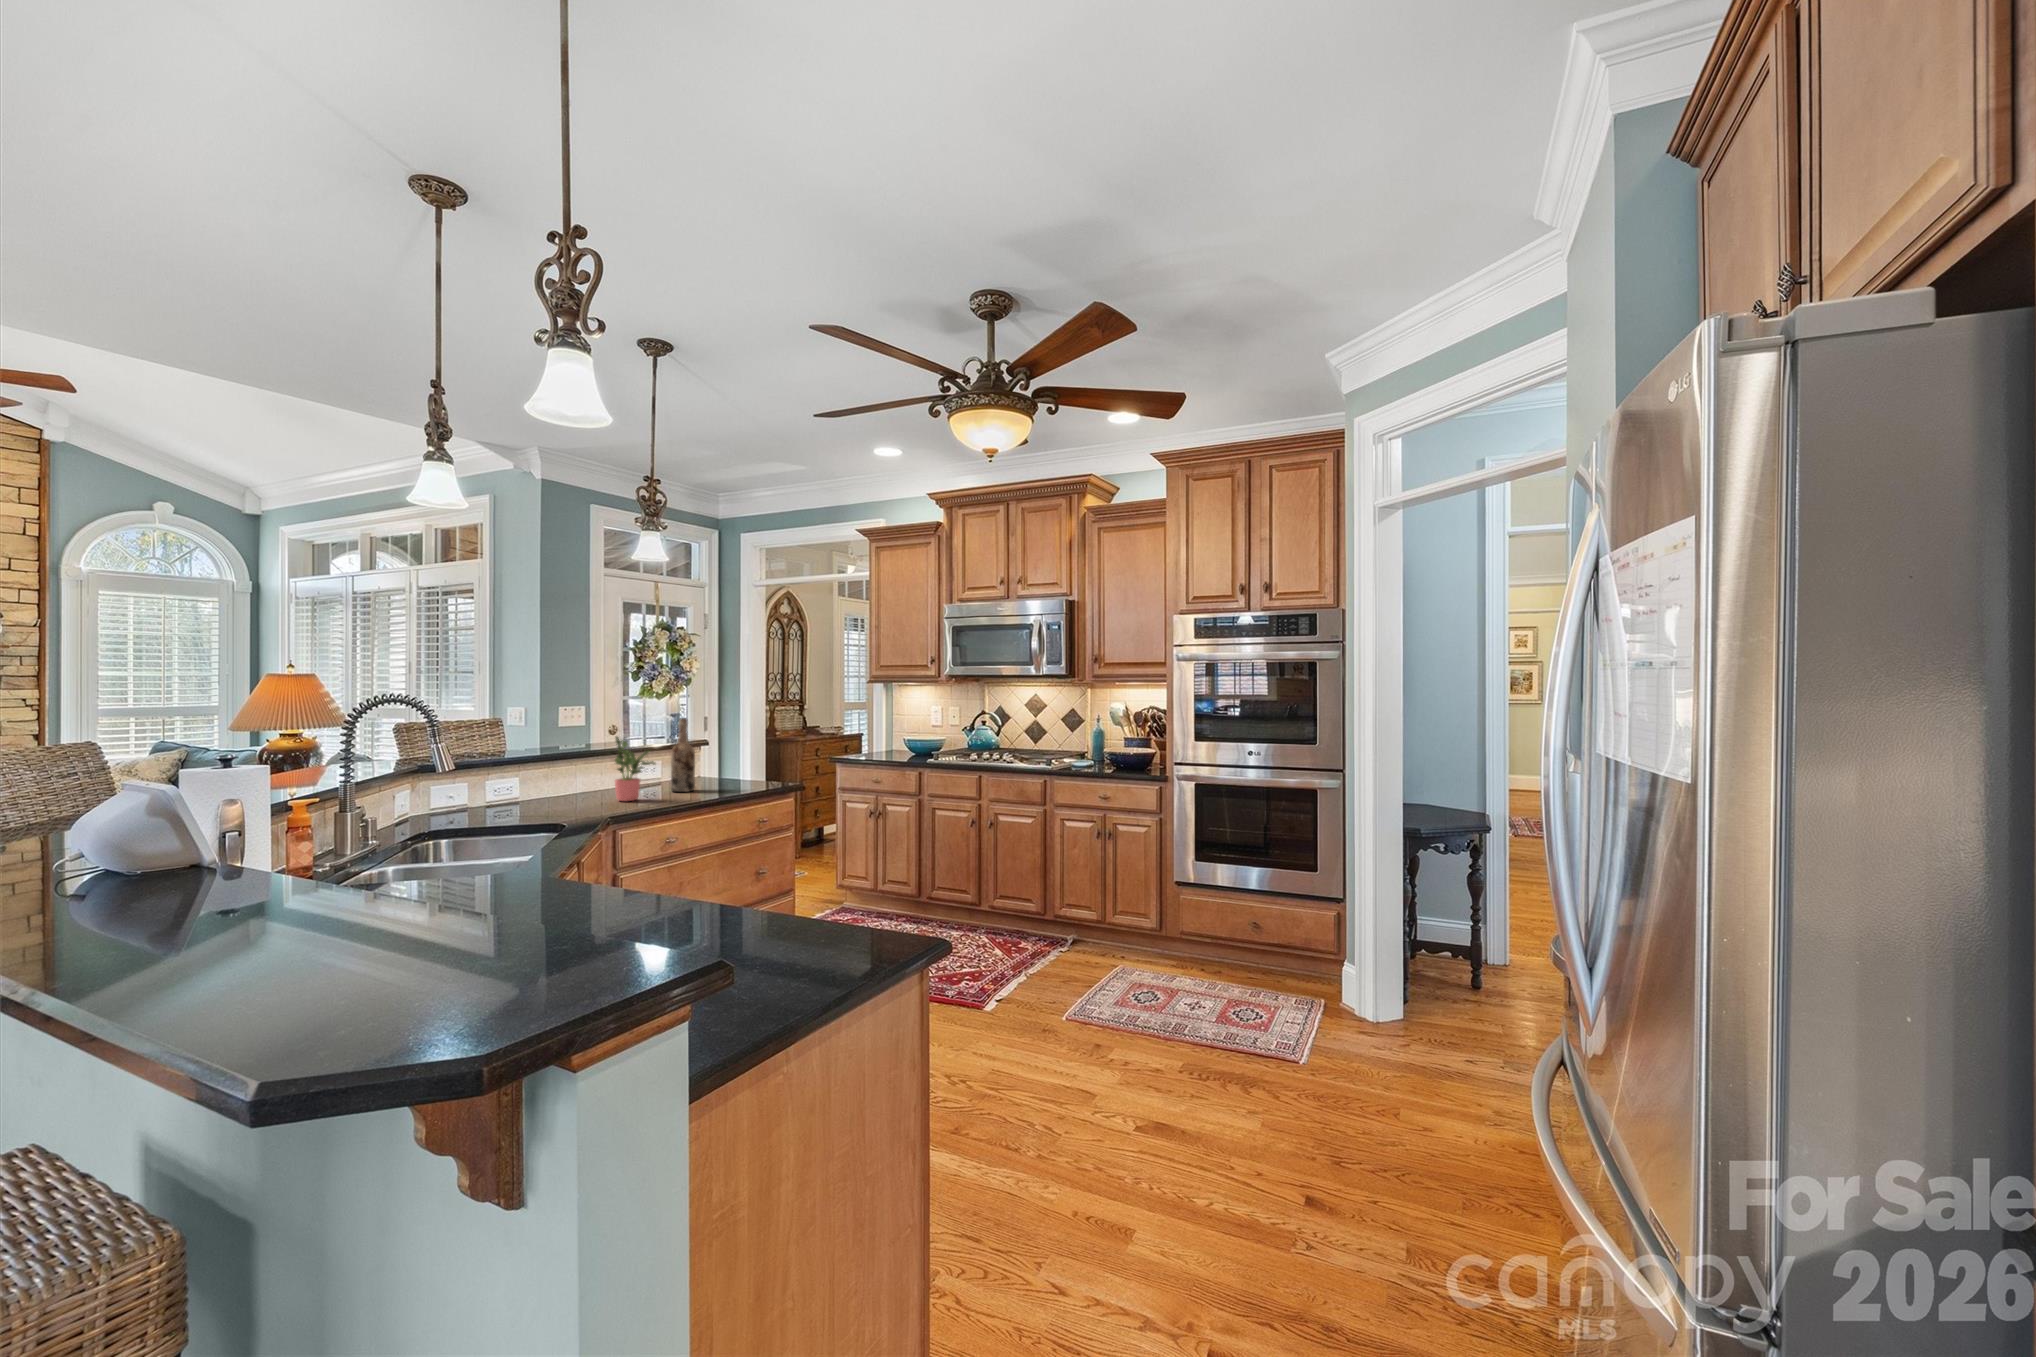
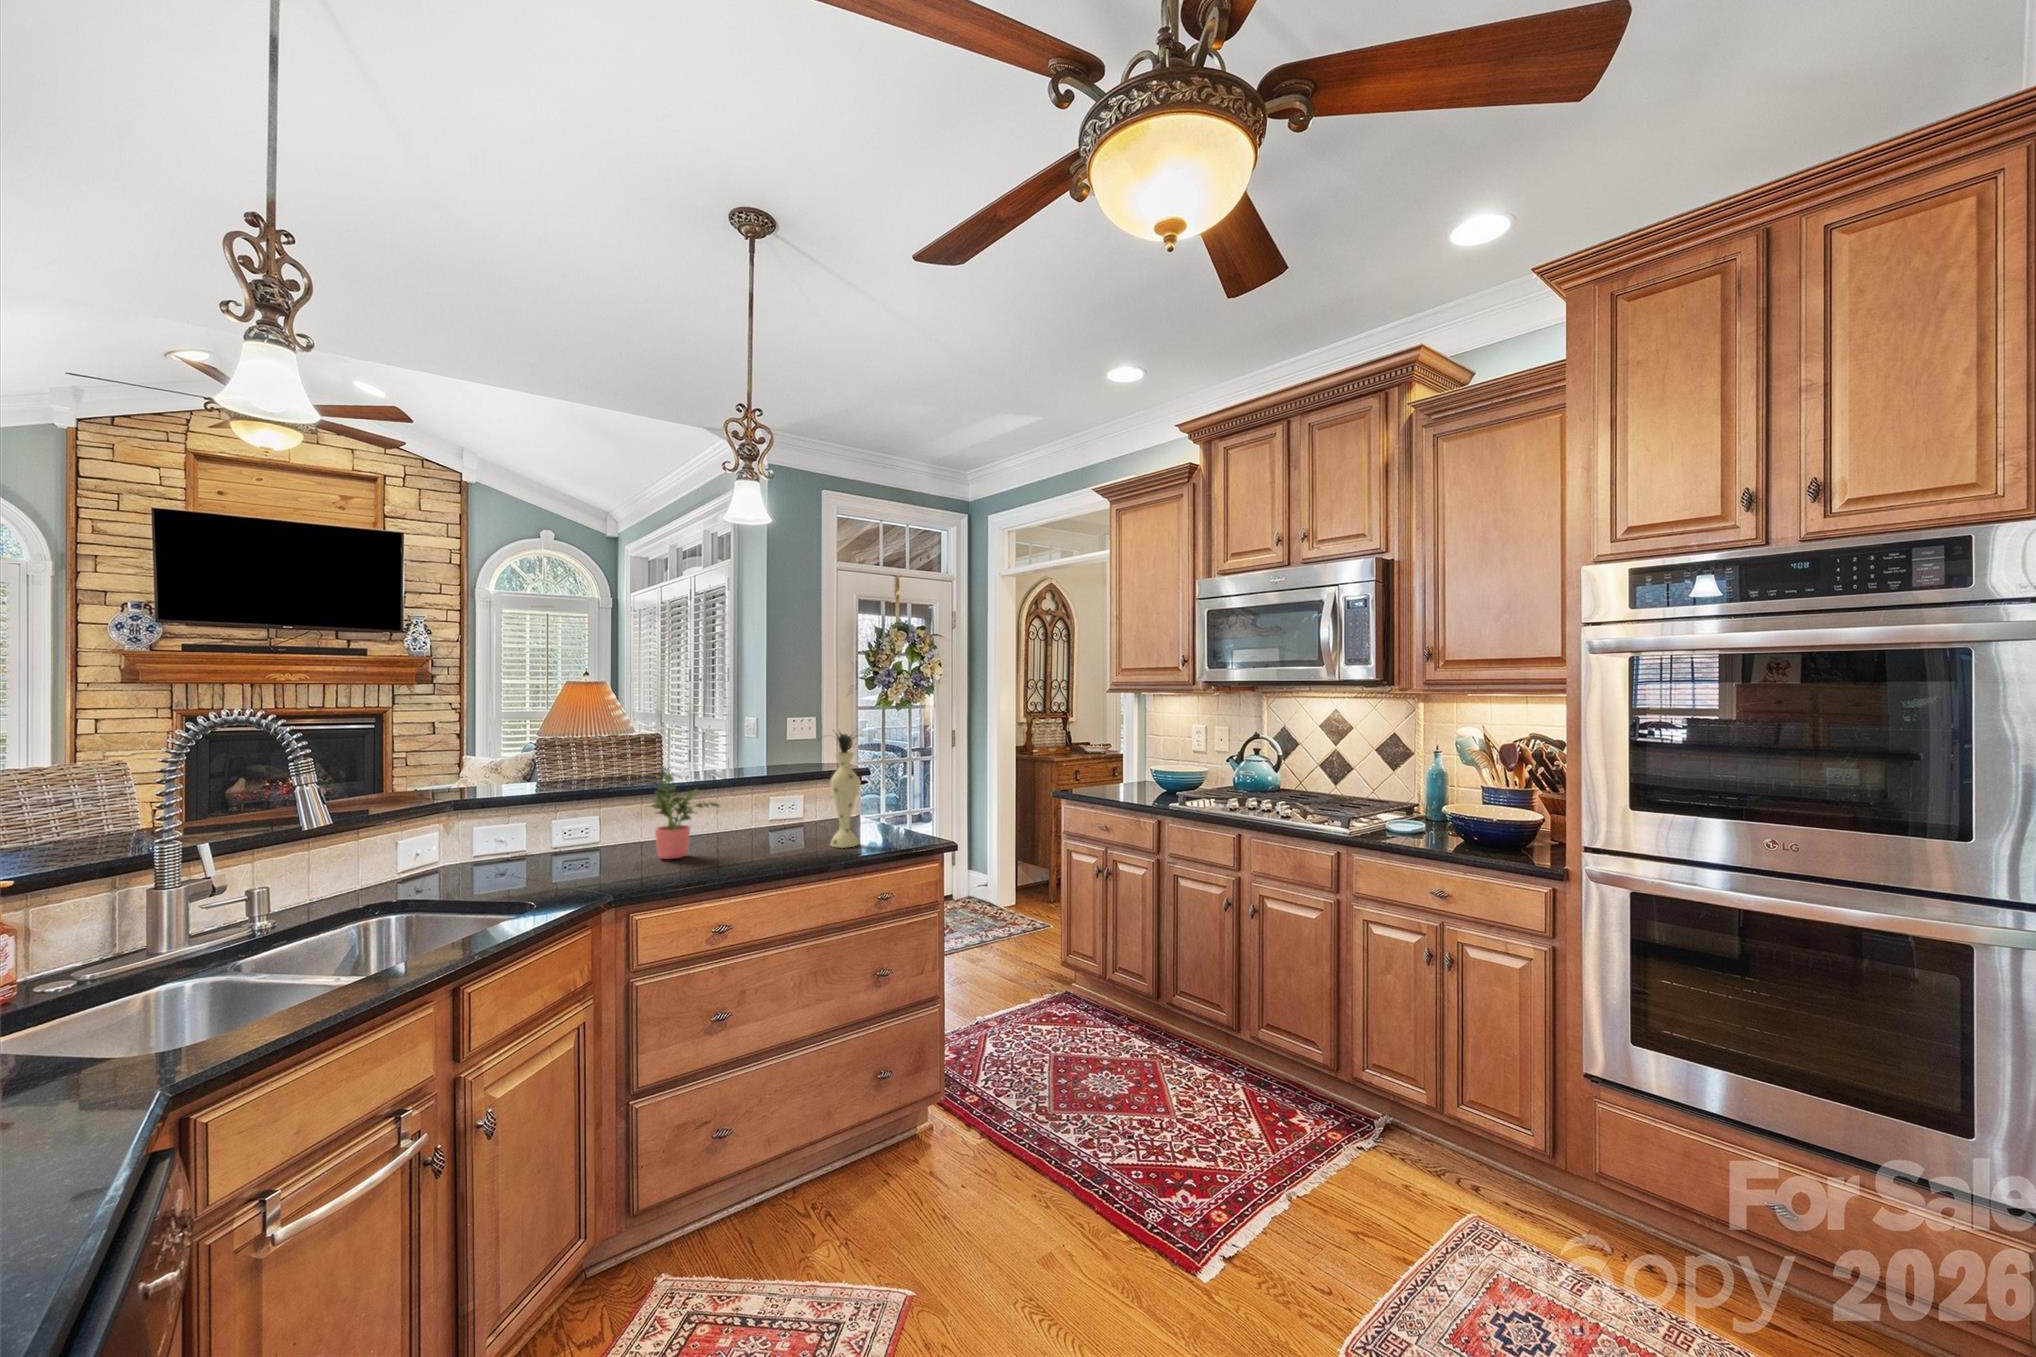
vase: none [723,707,759,790] -> present [831,732,861,848]
wine bottle: present [671,718,695,792] -> none [753,742,786,845]

